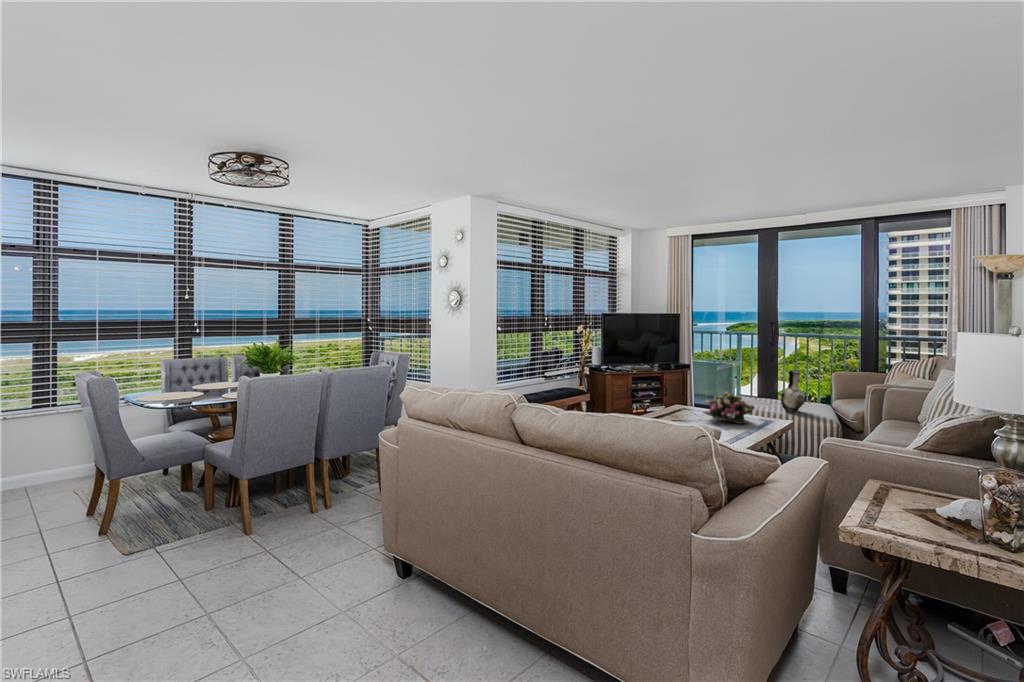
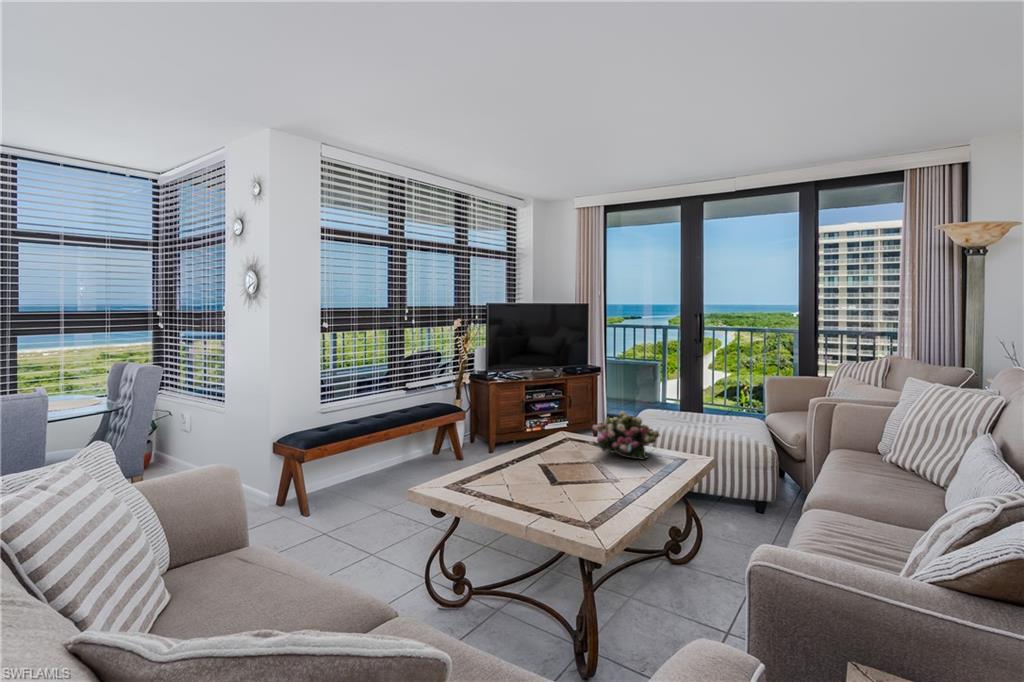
decorative vase: present [781,370,805,412] -> none [699,378,730,435]

